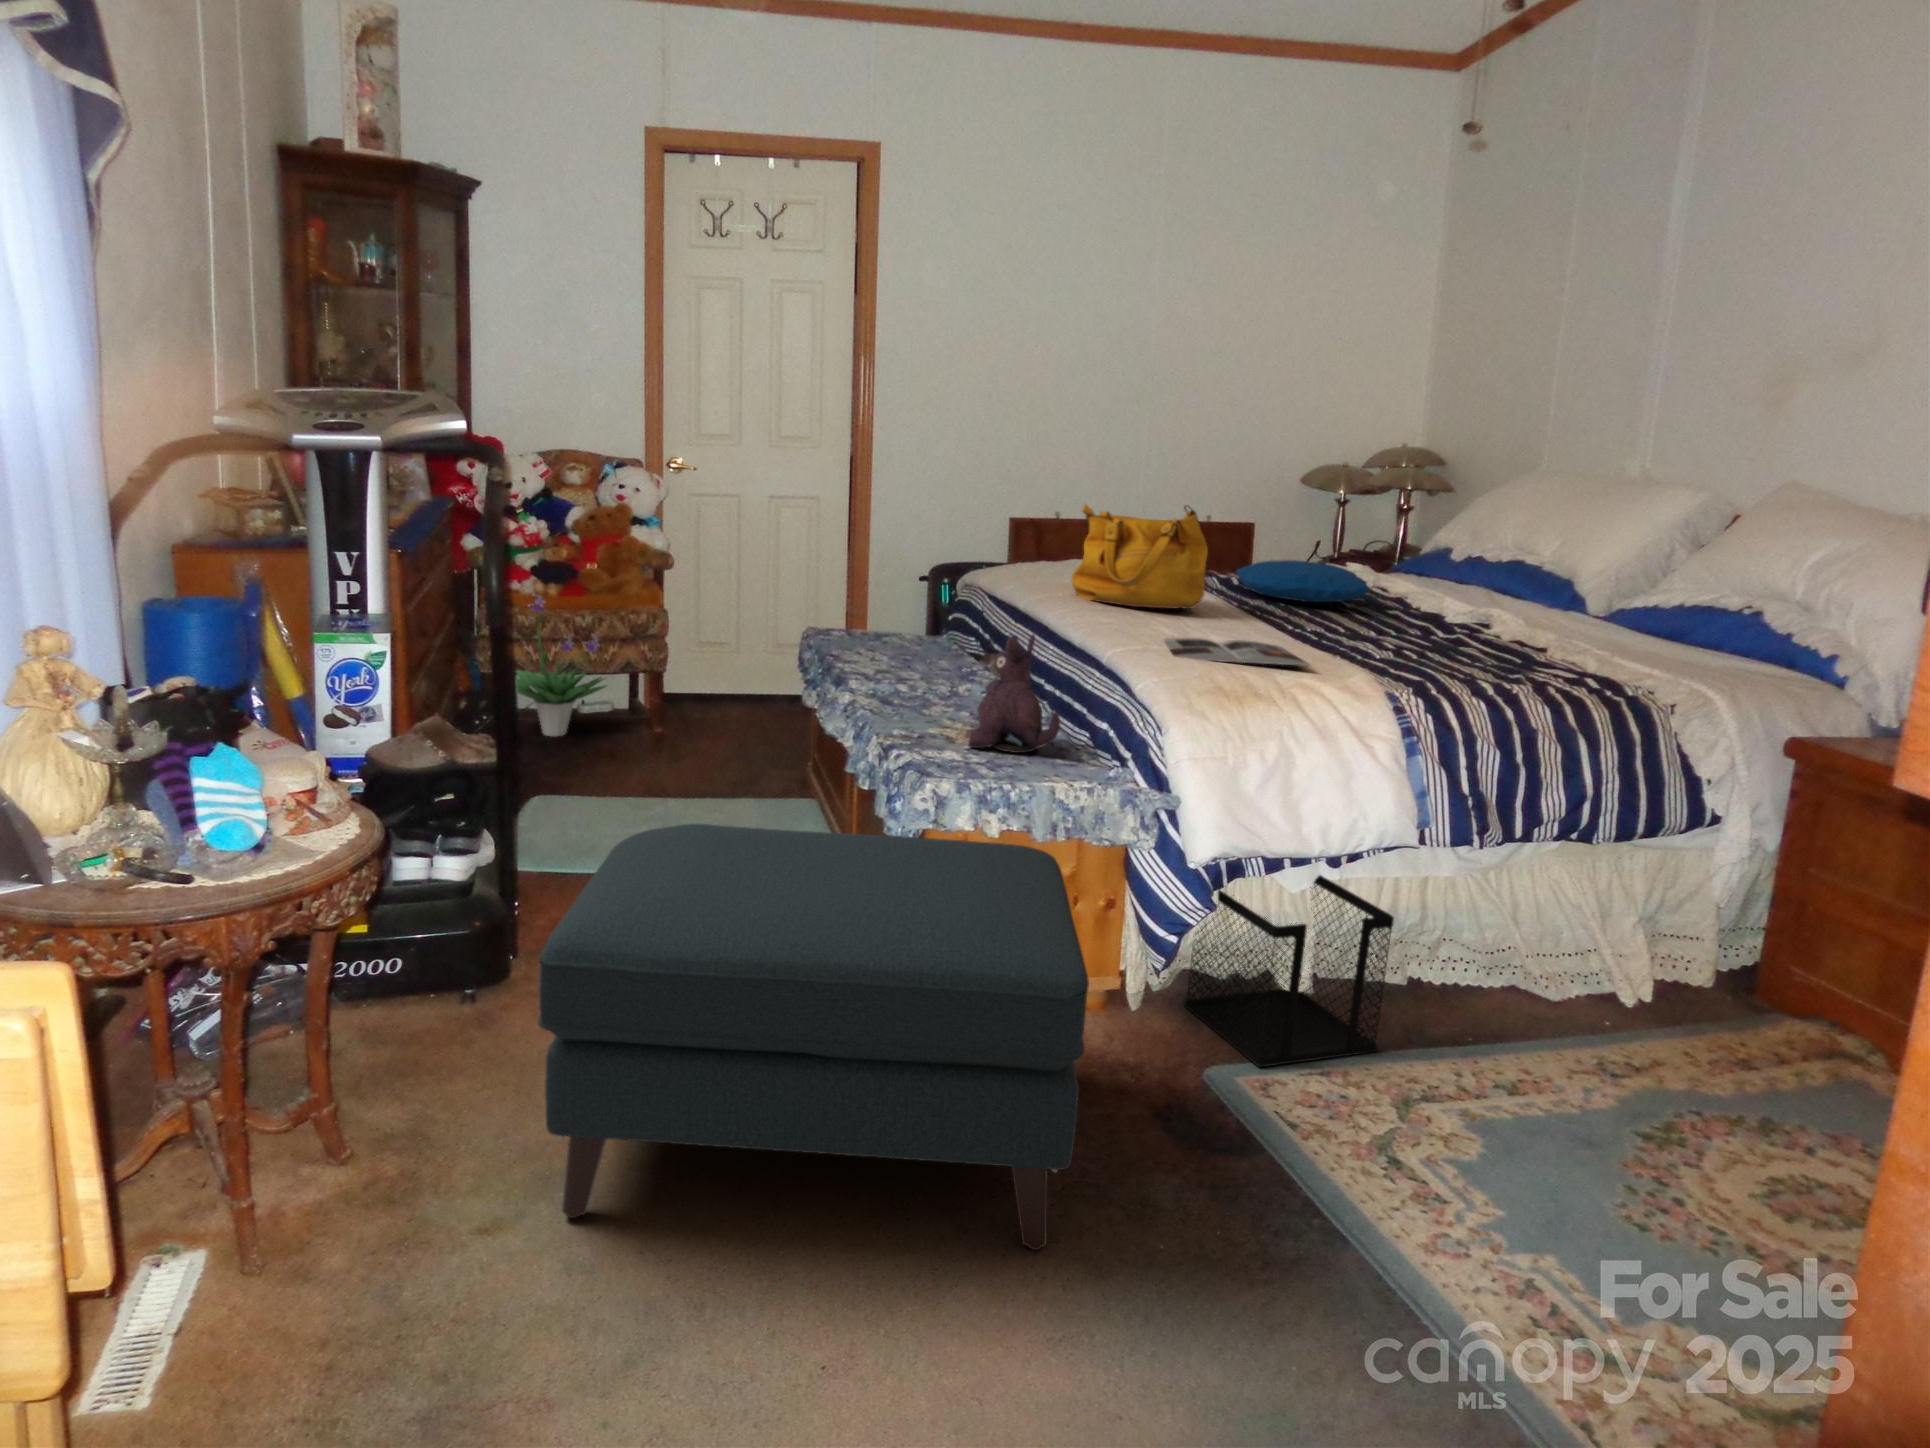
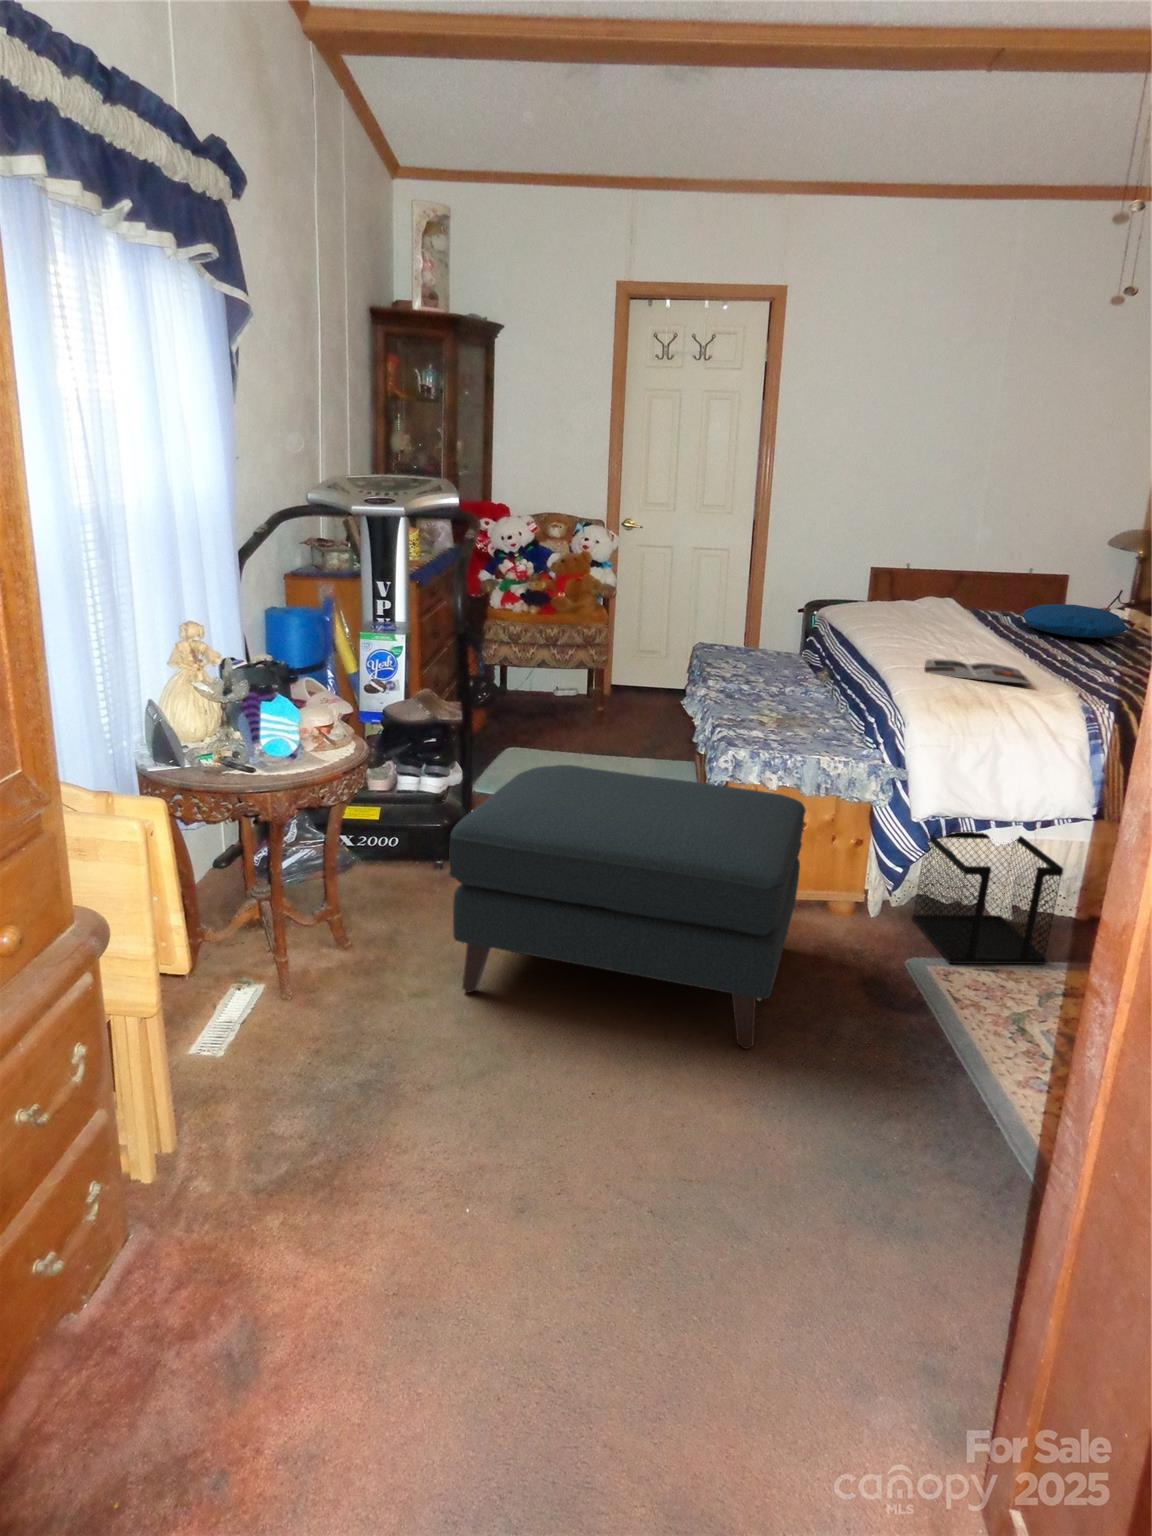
handbag: present [1072,505,1208,609] -> none [877,559,982,639]
potted plant: present [516,594,606,736] -> none [500,612,571,710]
plush toy: present [968,635,1060,753] -> none [767,652,831,734]

